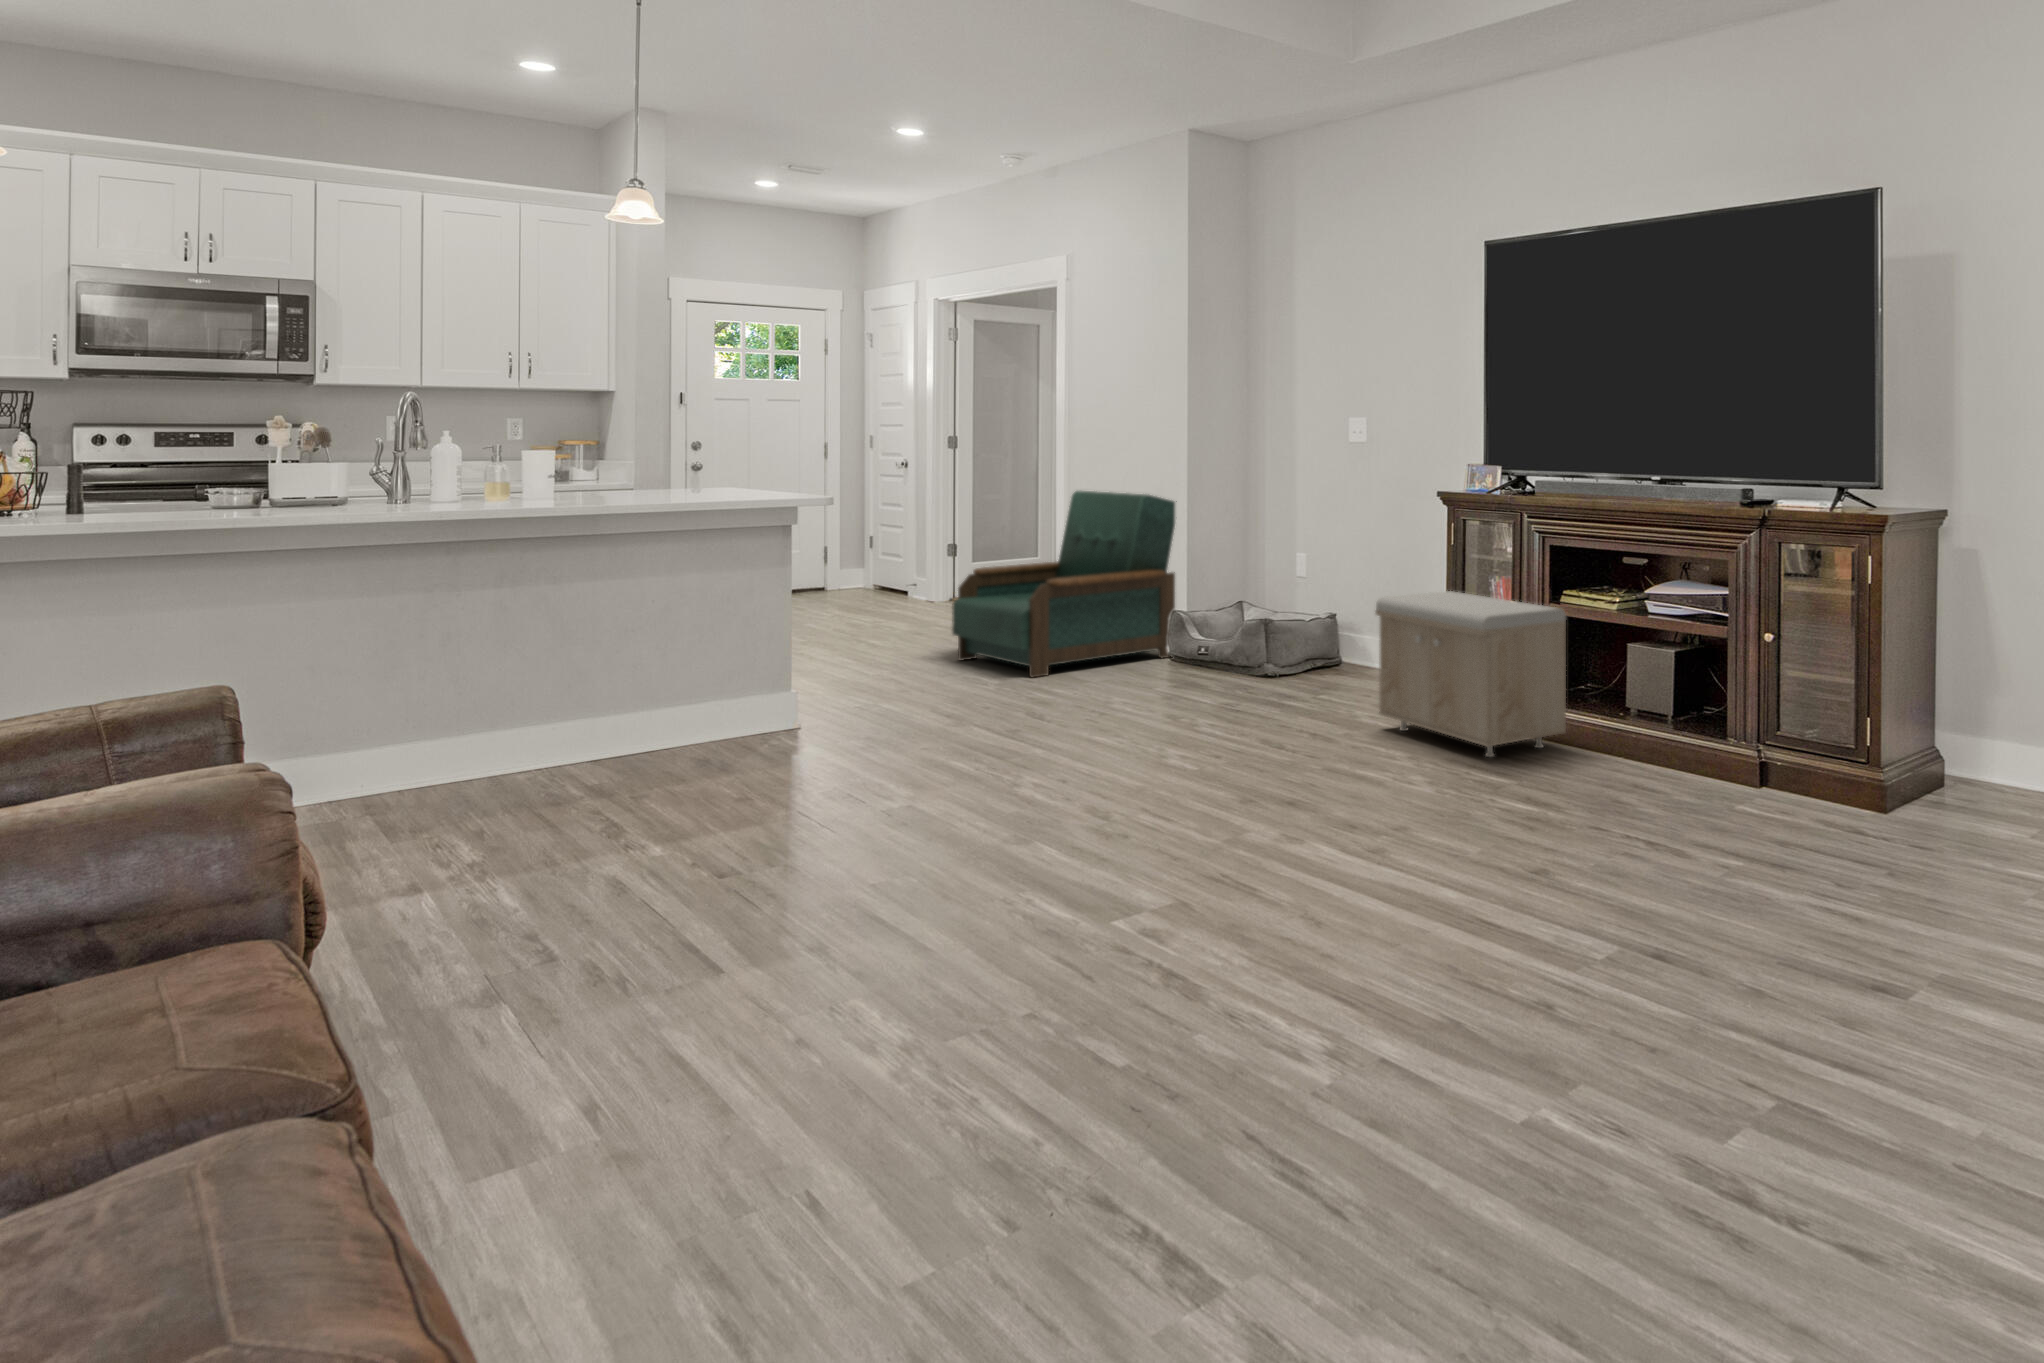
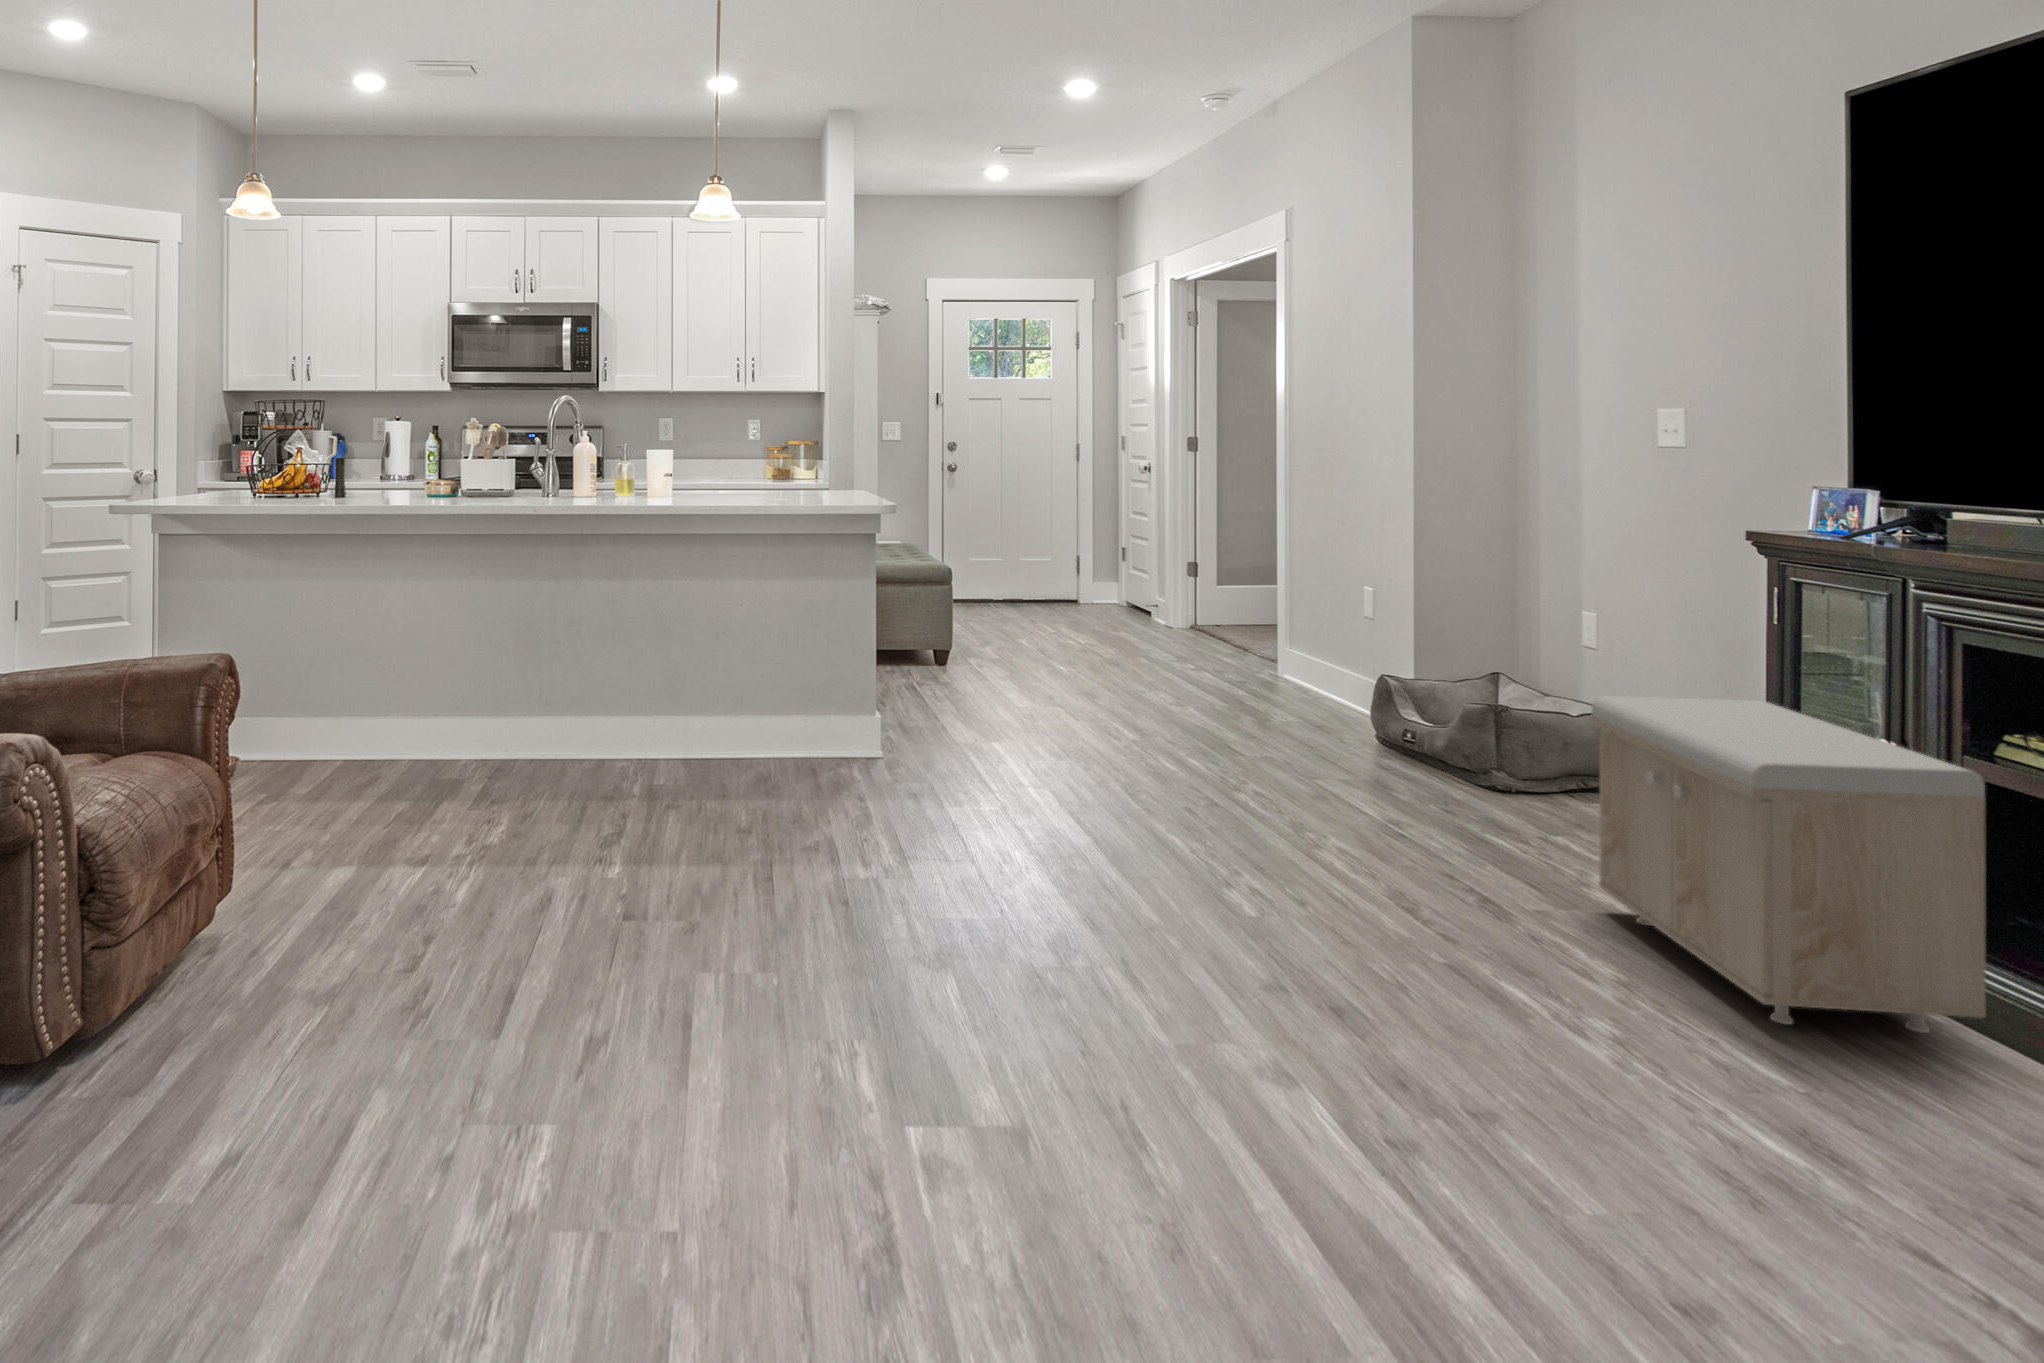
armchair: present [952,491,1177,677] -> none [1112,503,1395,730]

